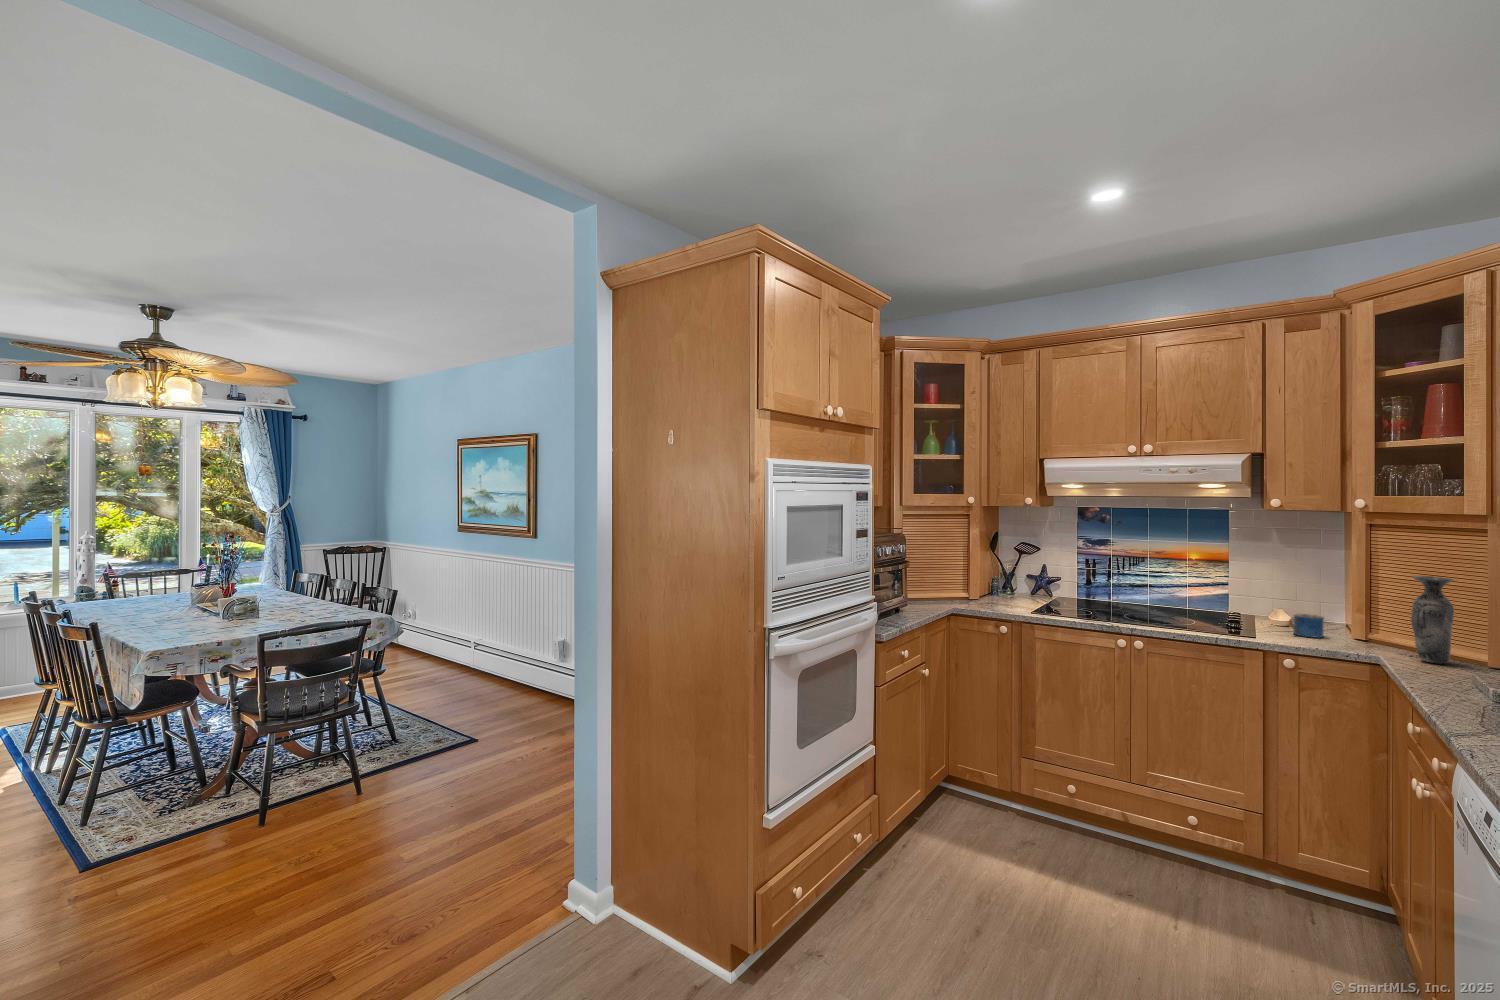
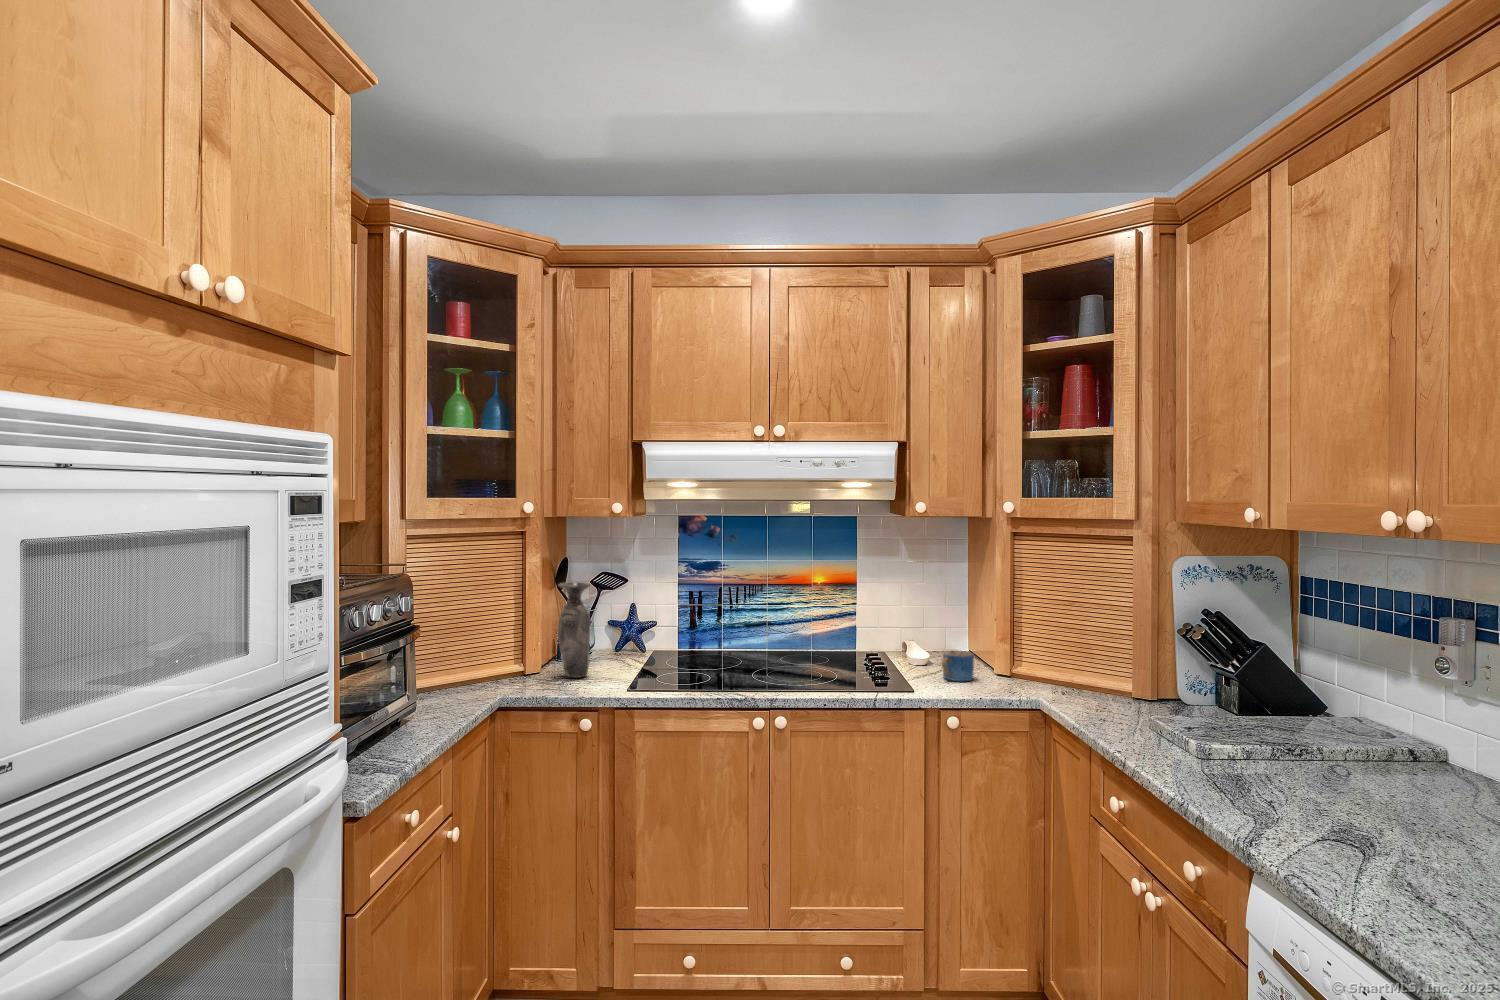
vase: present [1411,576,1454,664] -> present [558,582,591,678]

